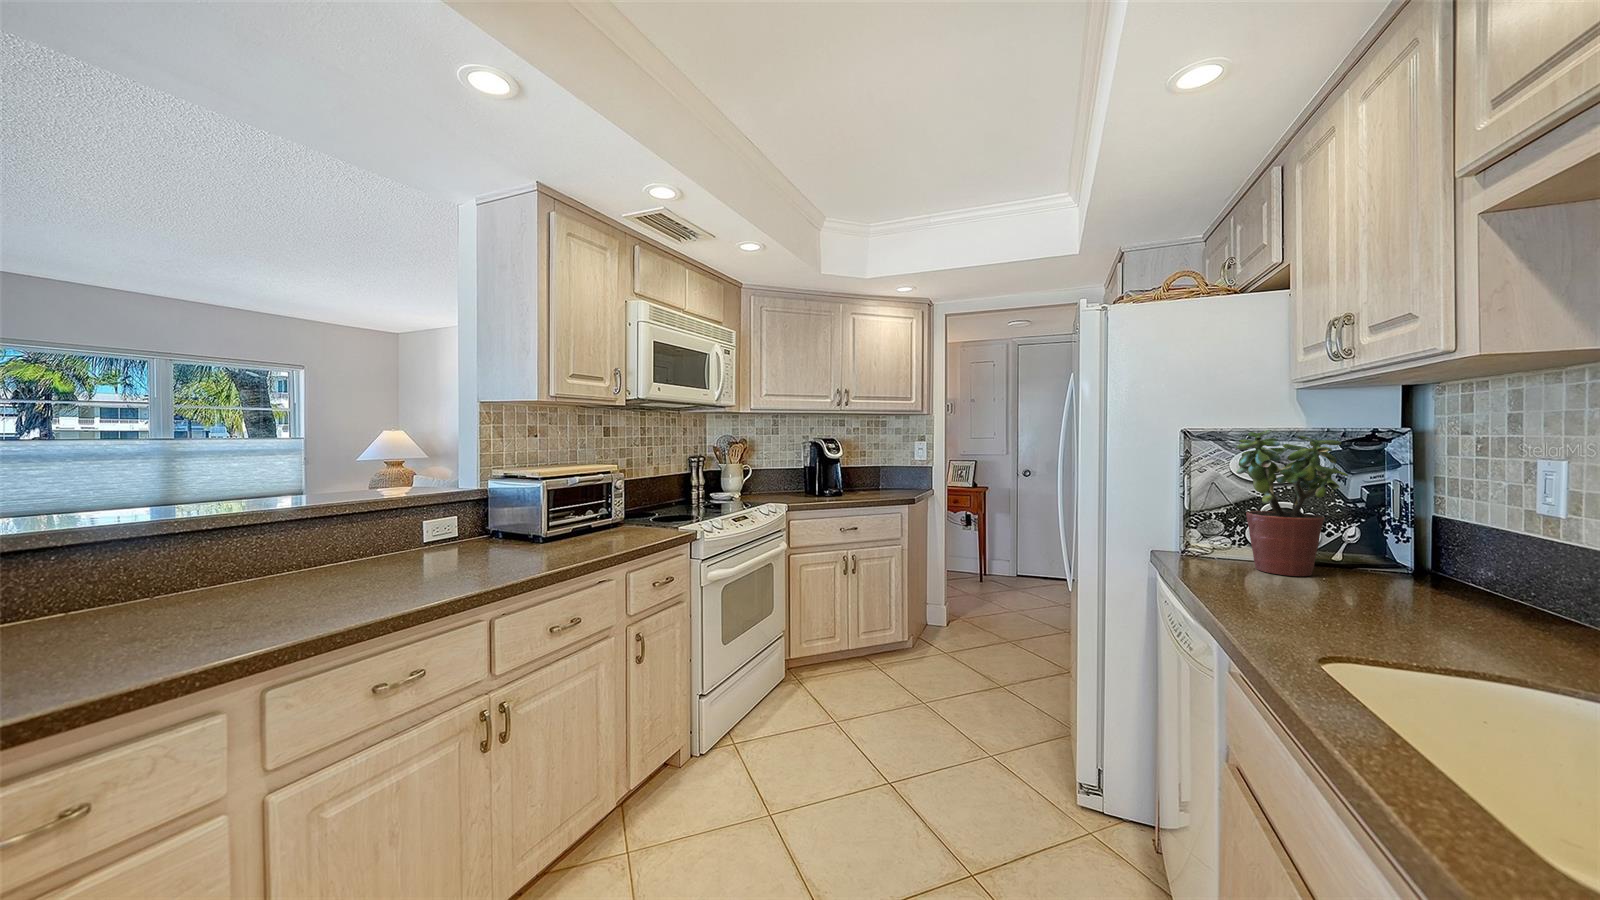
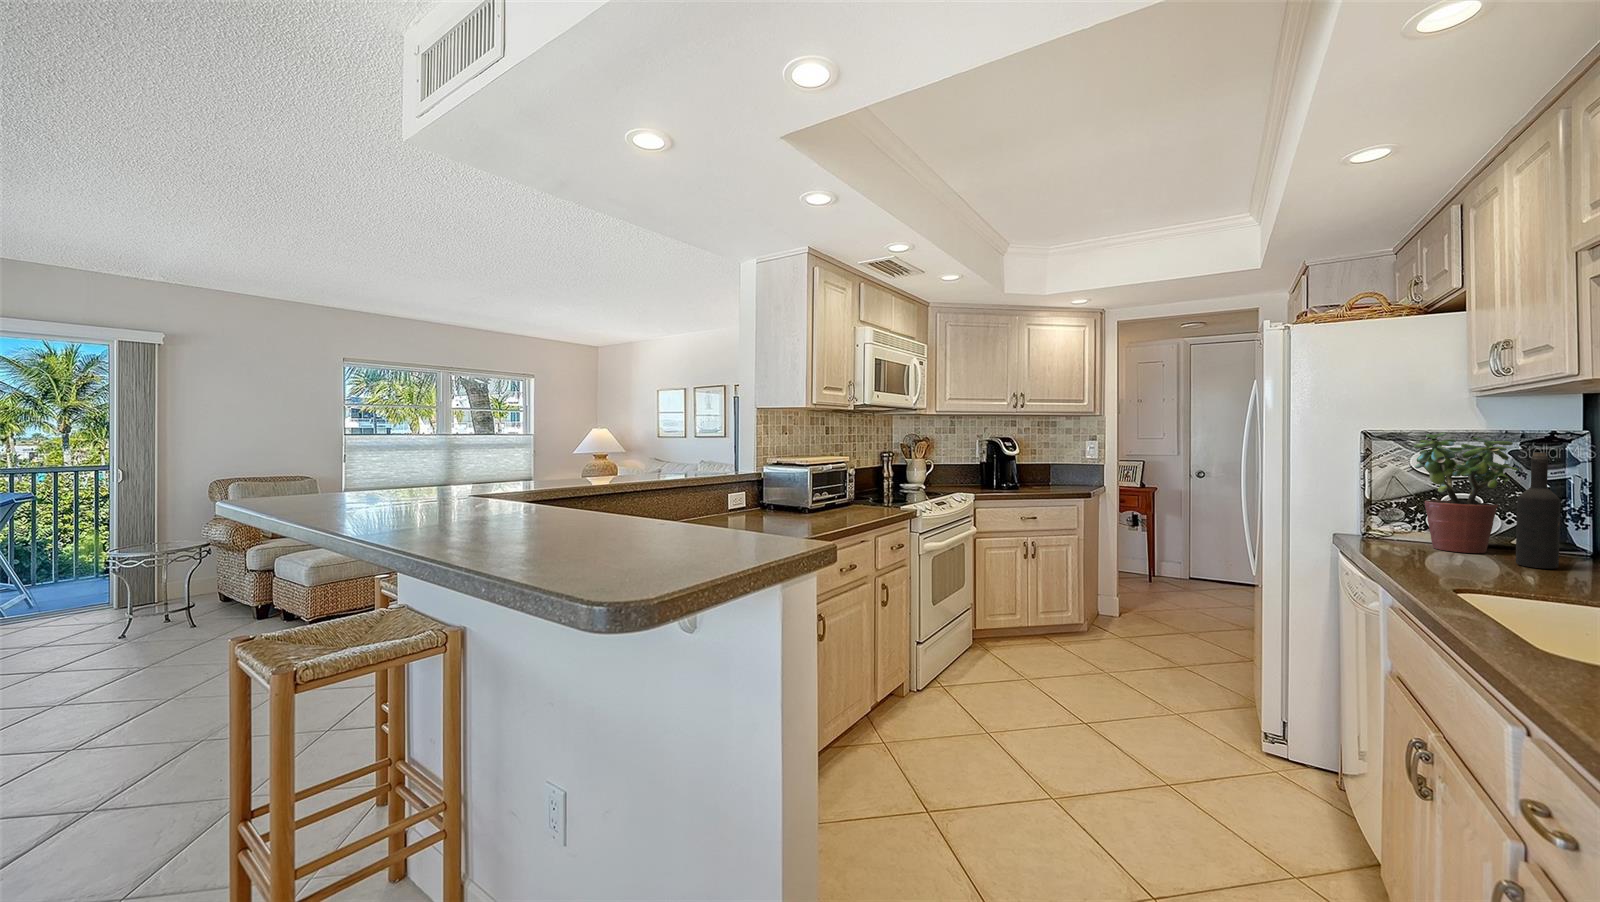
wine bottle: none [1352,455,1401,600] -> present [1516,453,1560,569]

